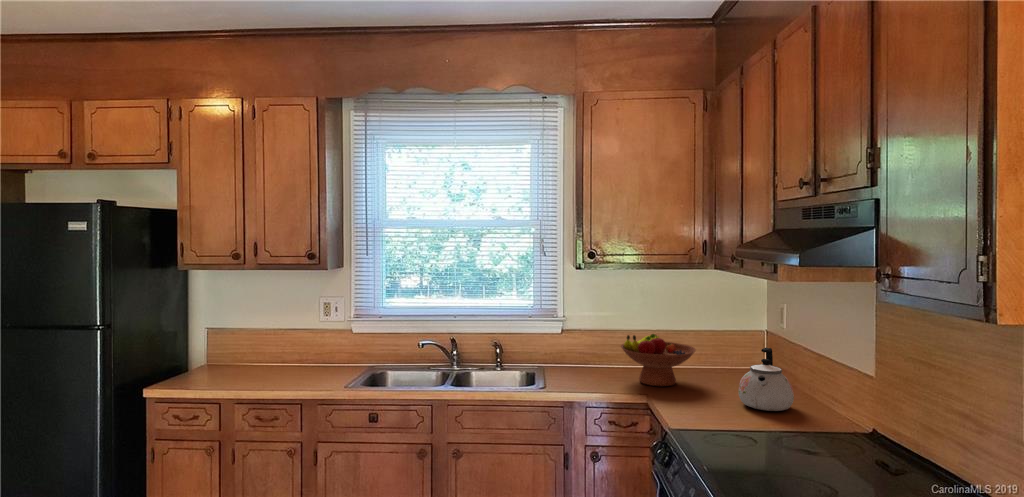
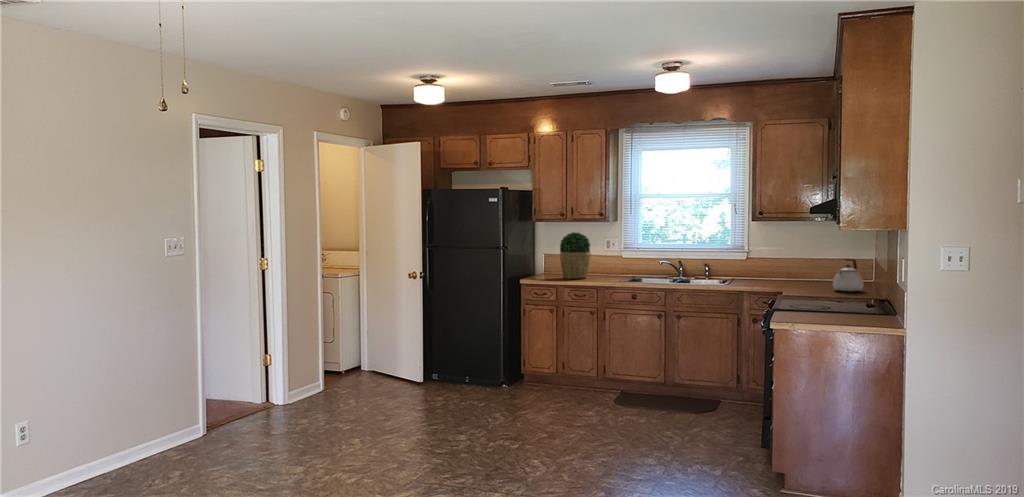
potted plant: none [229,290,294,381] -> present [560,232,591,279]
fruit bowl: present [621,334,696,386] -> none [776,256,823,285]

